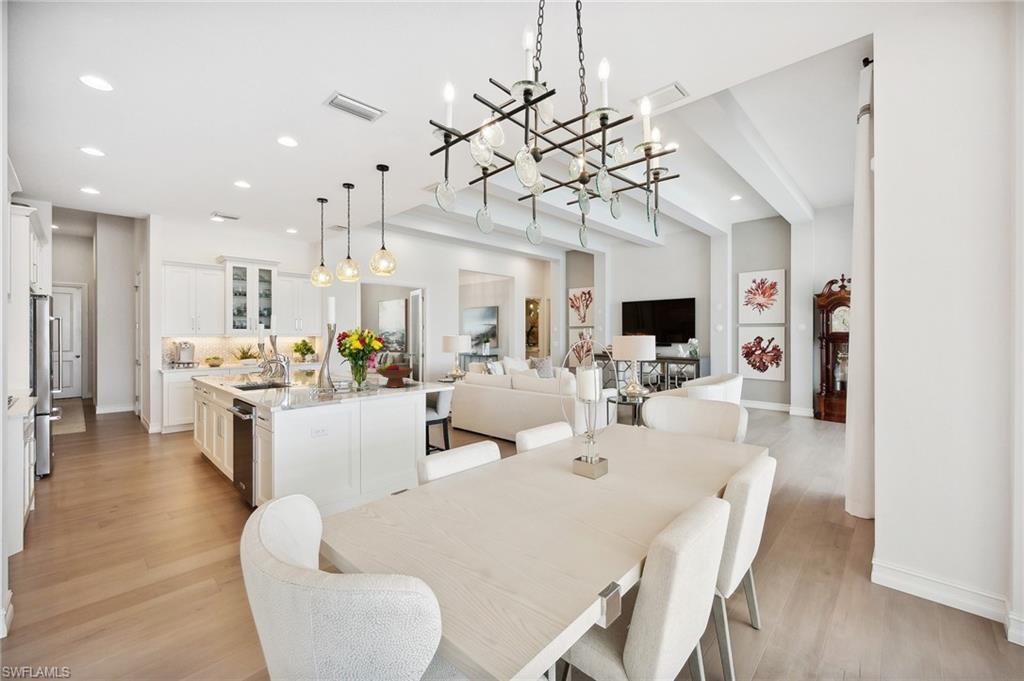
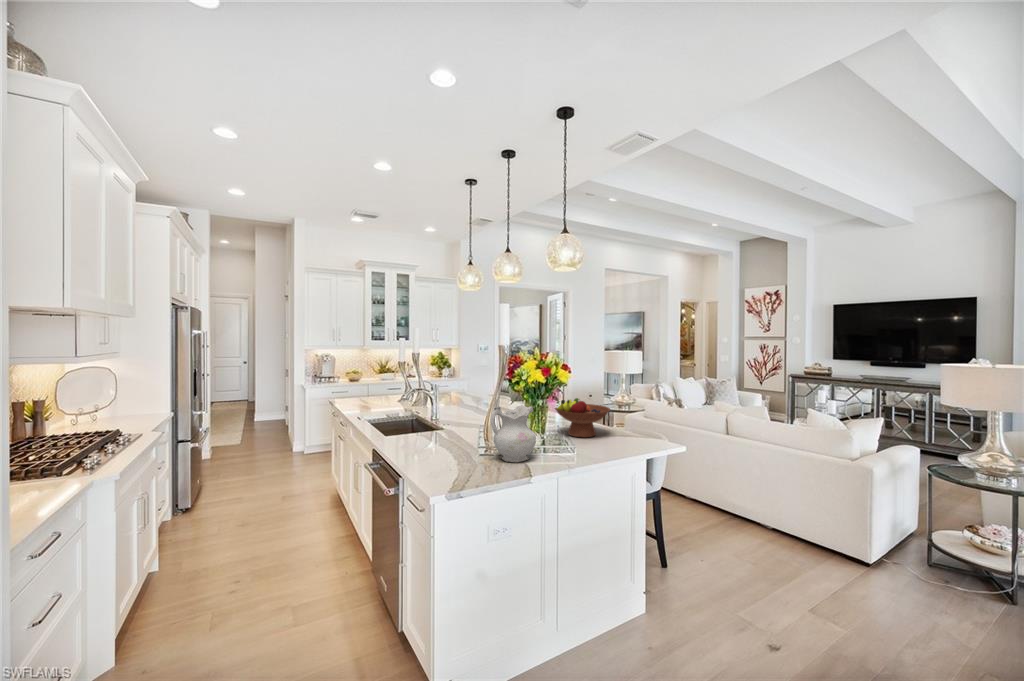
ceramic pitcher: none [321,363,353,397] -> present [490,405,536,462]

